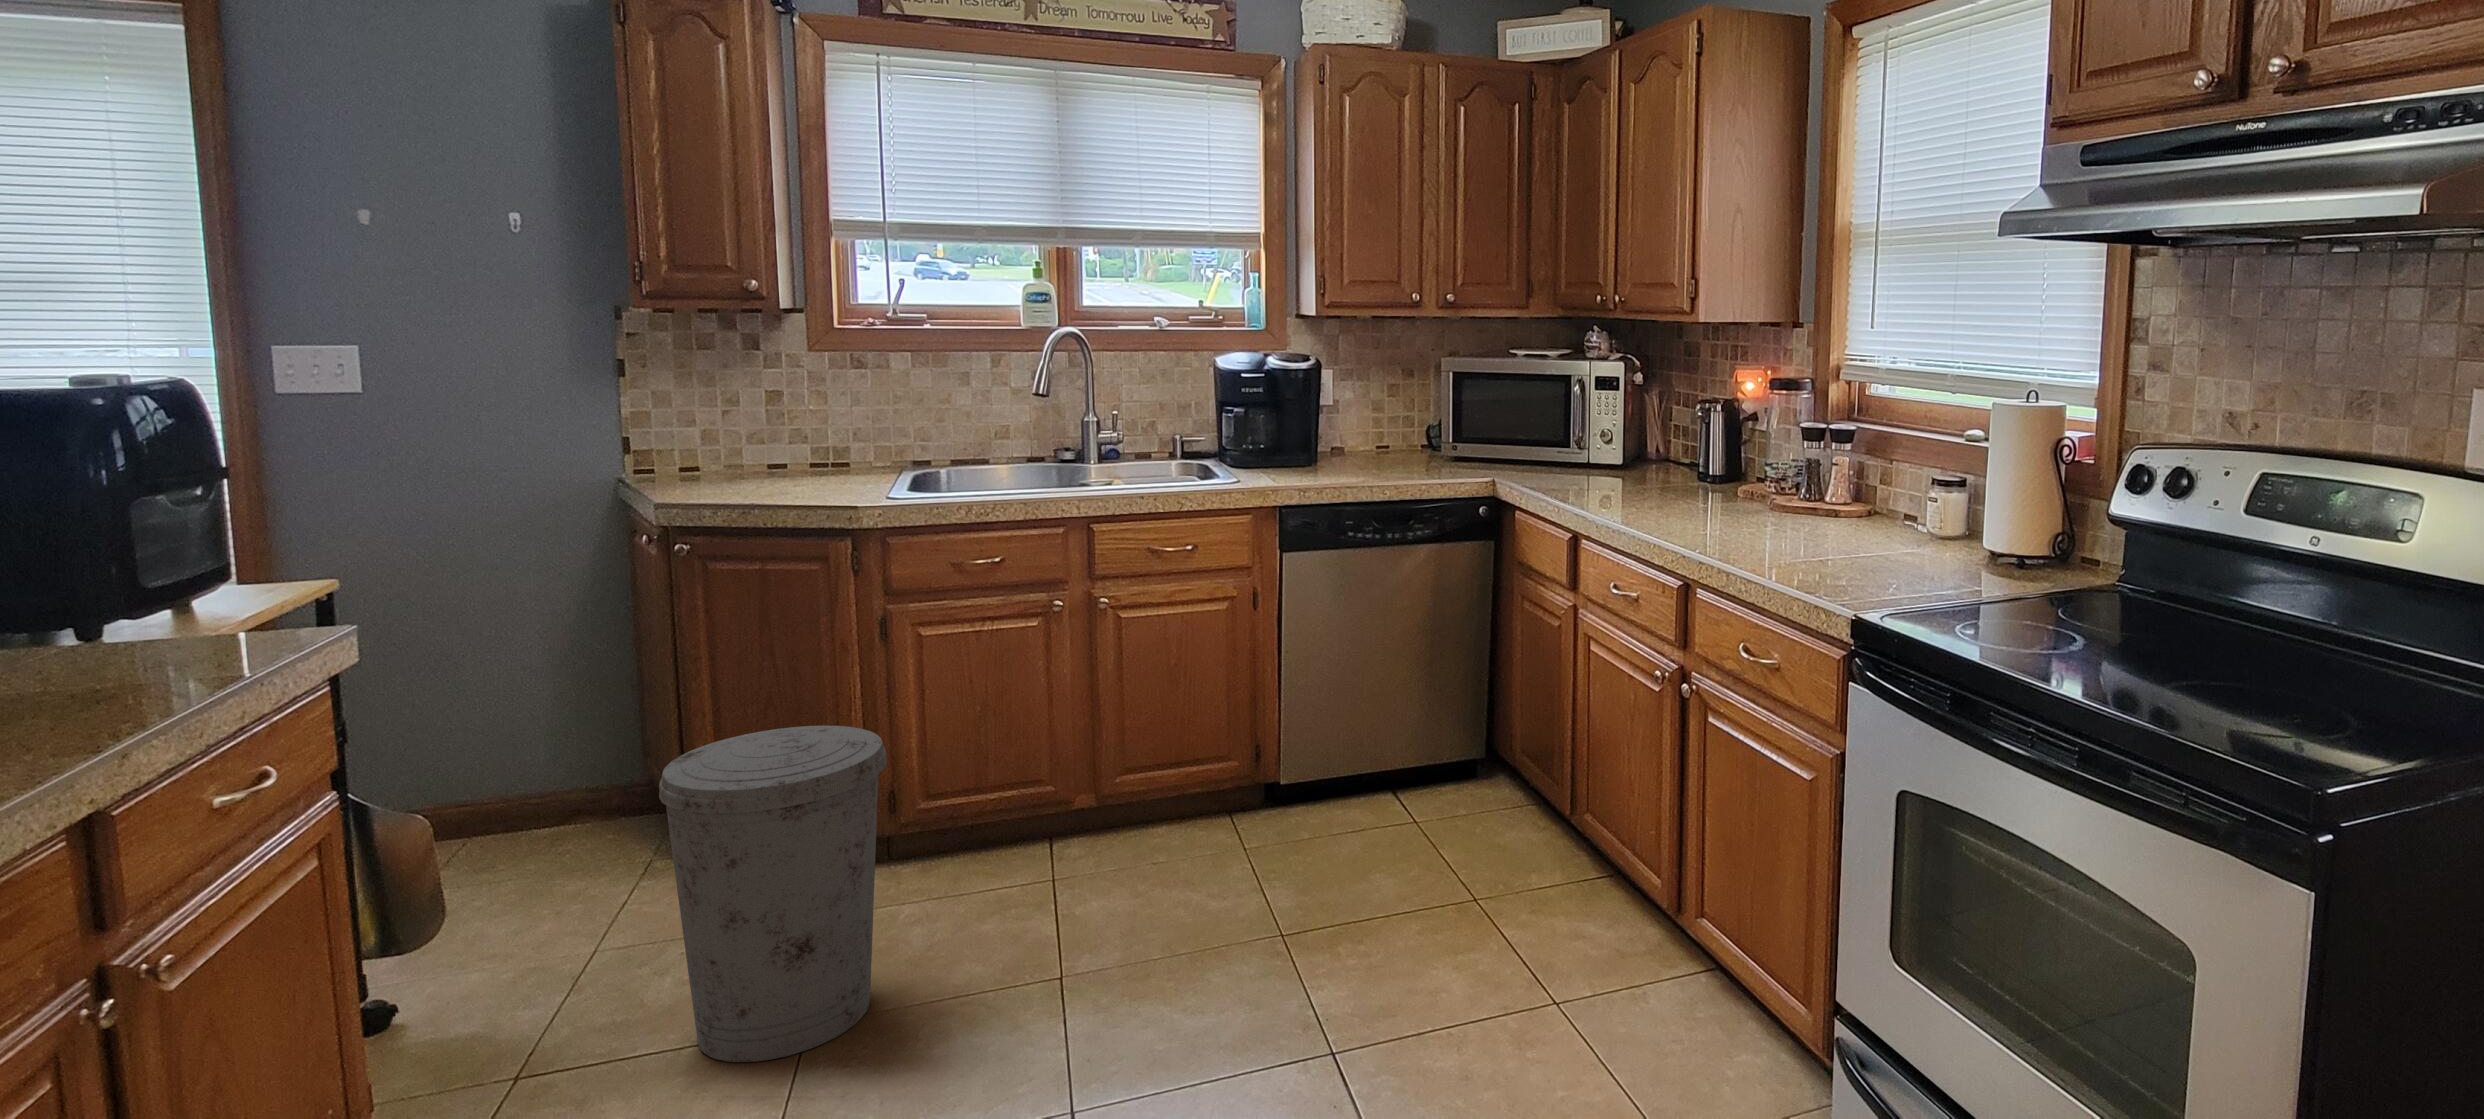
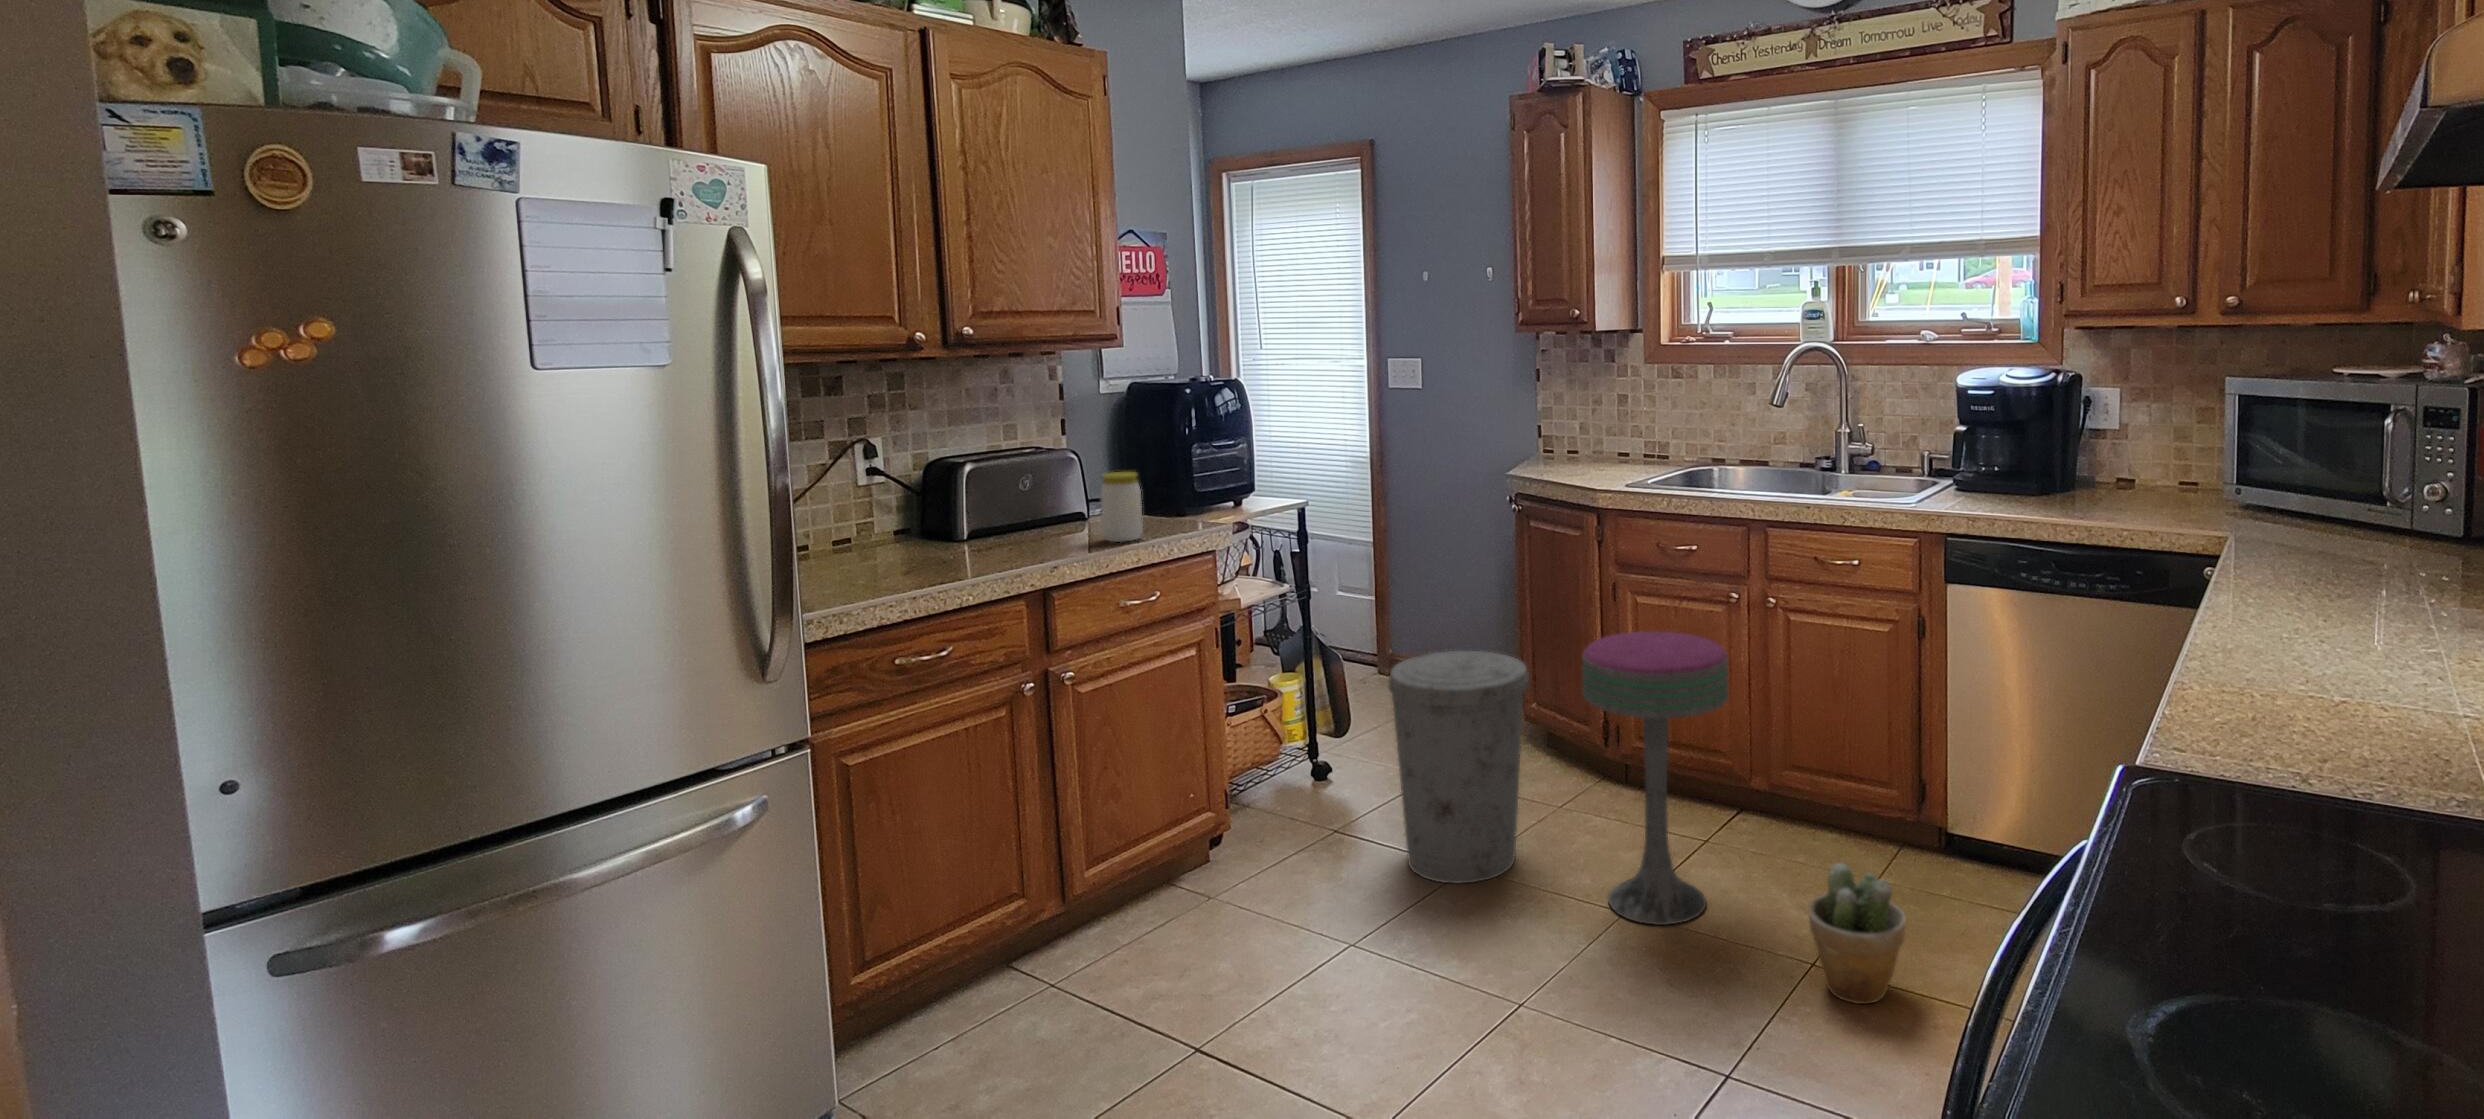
jar: none [65,520,185,661] -> present [1101,472,1143,542]
bar stool: none [992,644,1169,984] -> present [1582,632,1729,925]
potted plant: none [1303,823,1396,955] -> present [1808,863,1906,1004]

